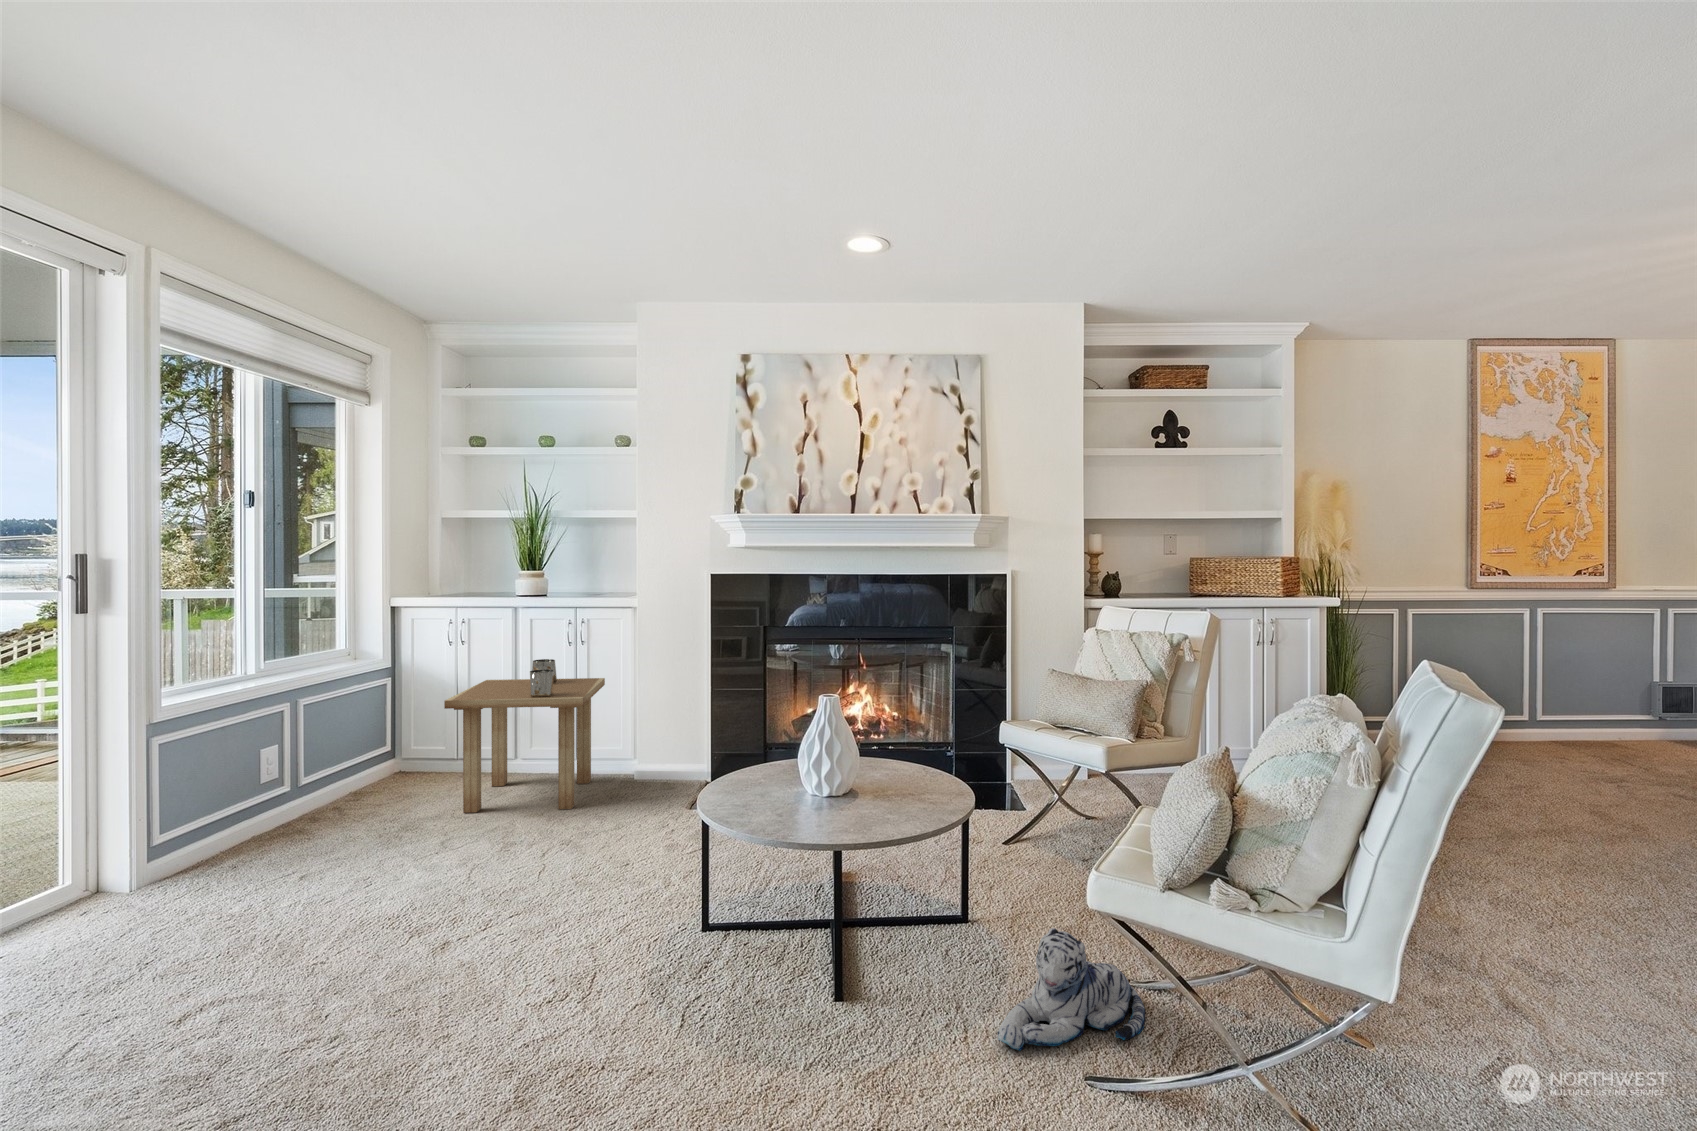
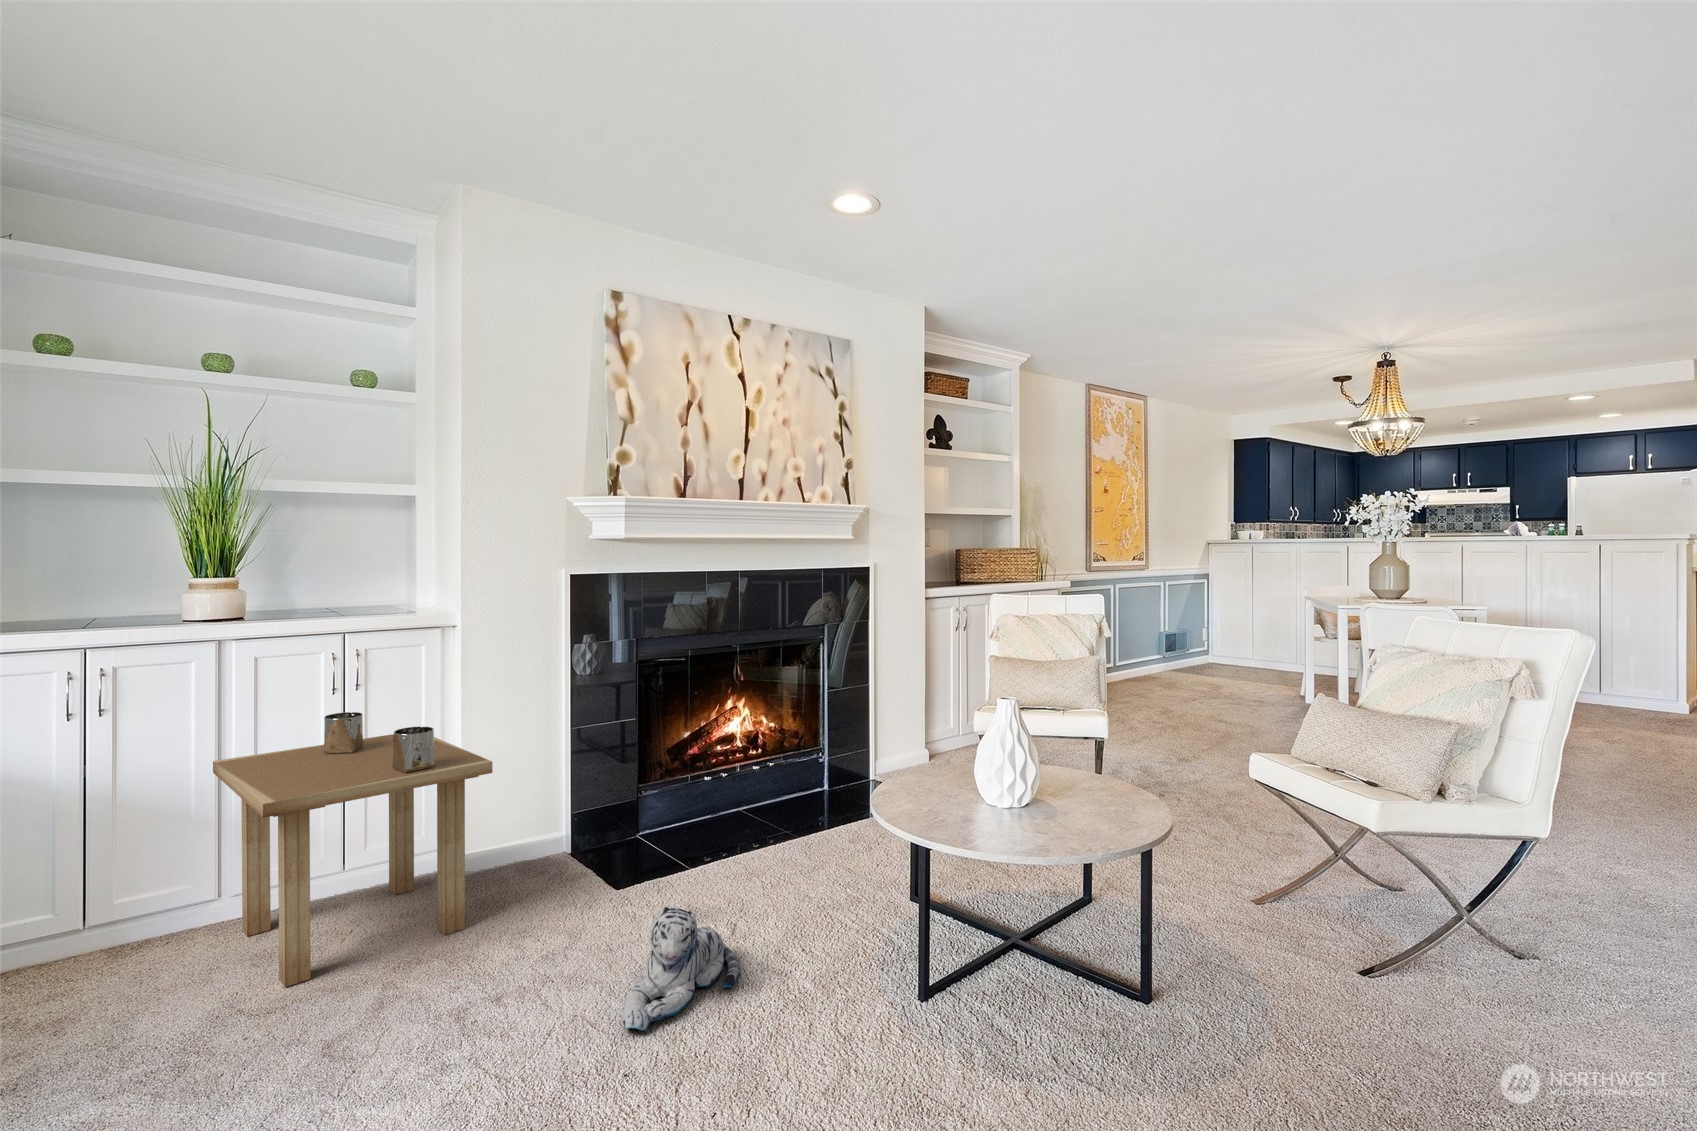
plush toy: present [997,928,1145,1051] -> present [623,907,739,1031]

